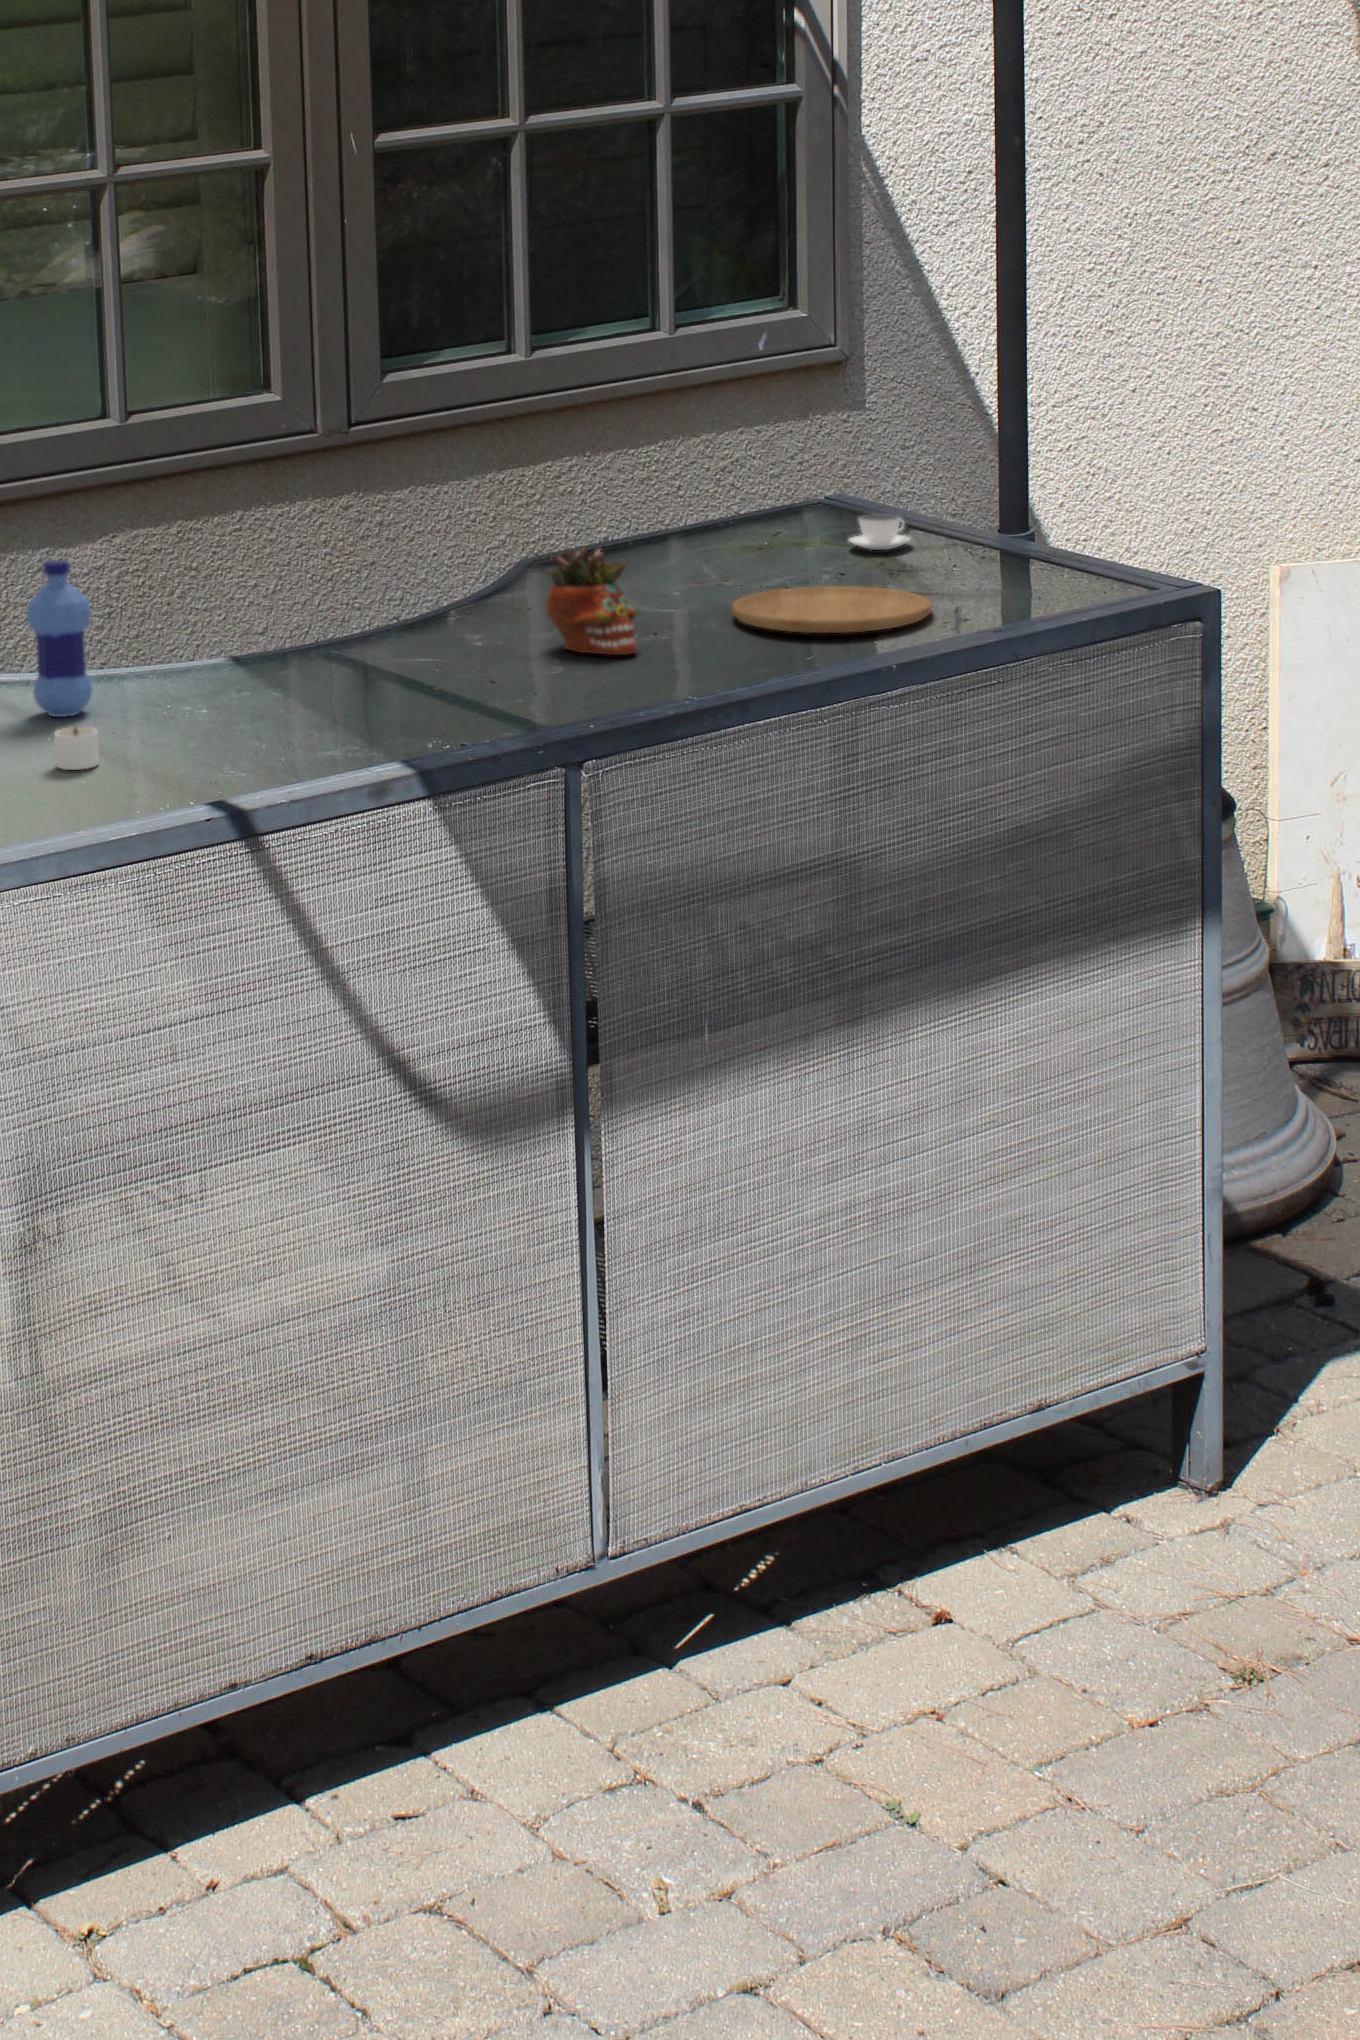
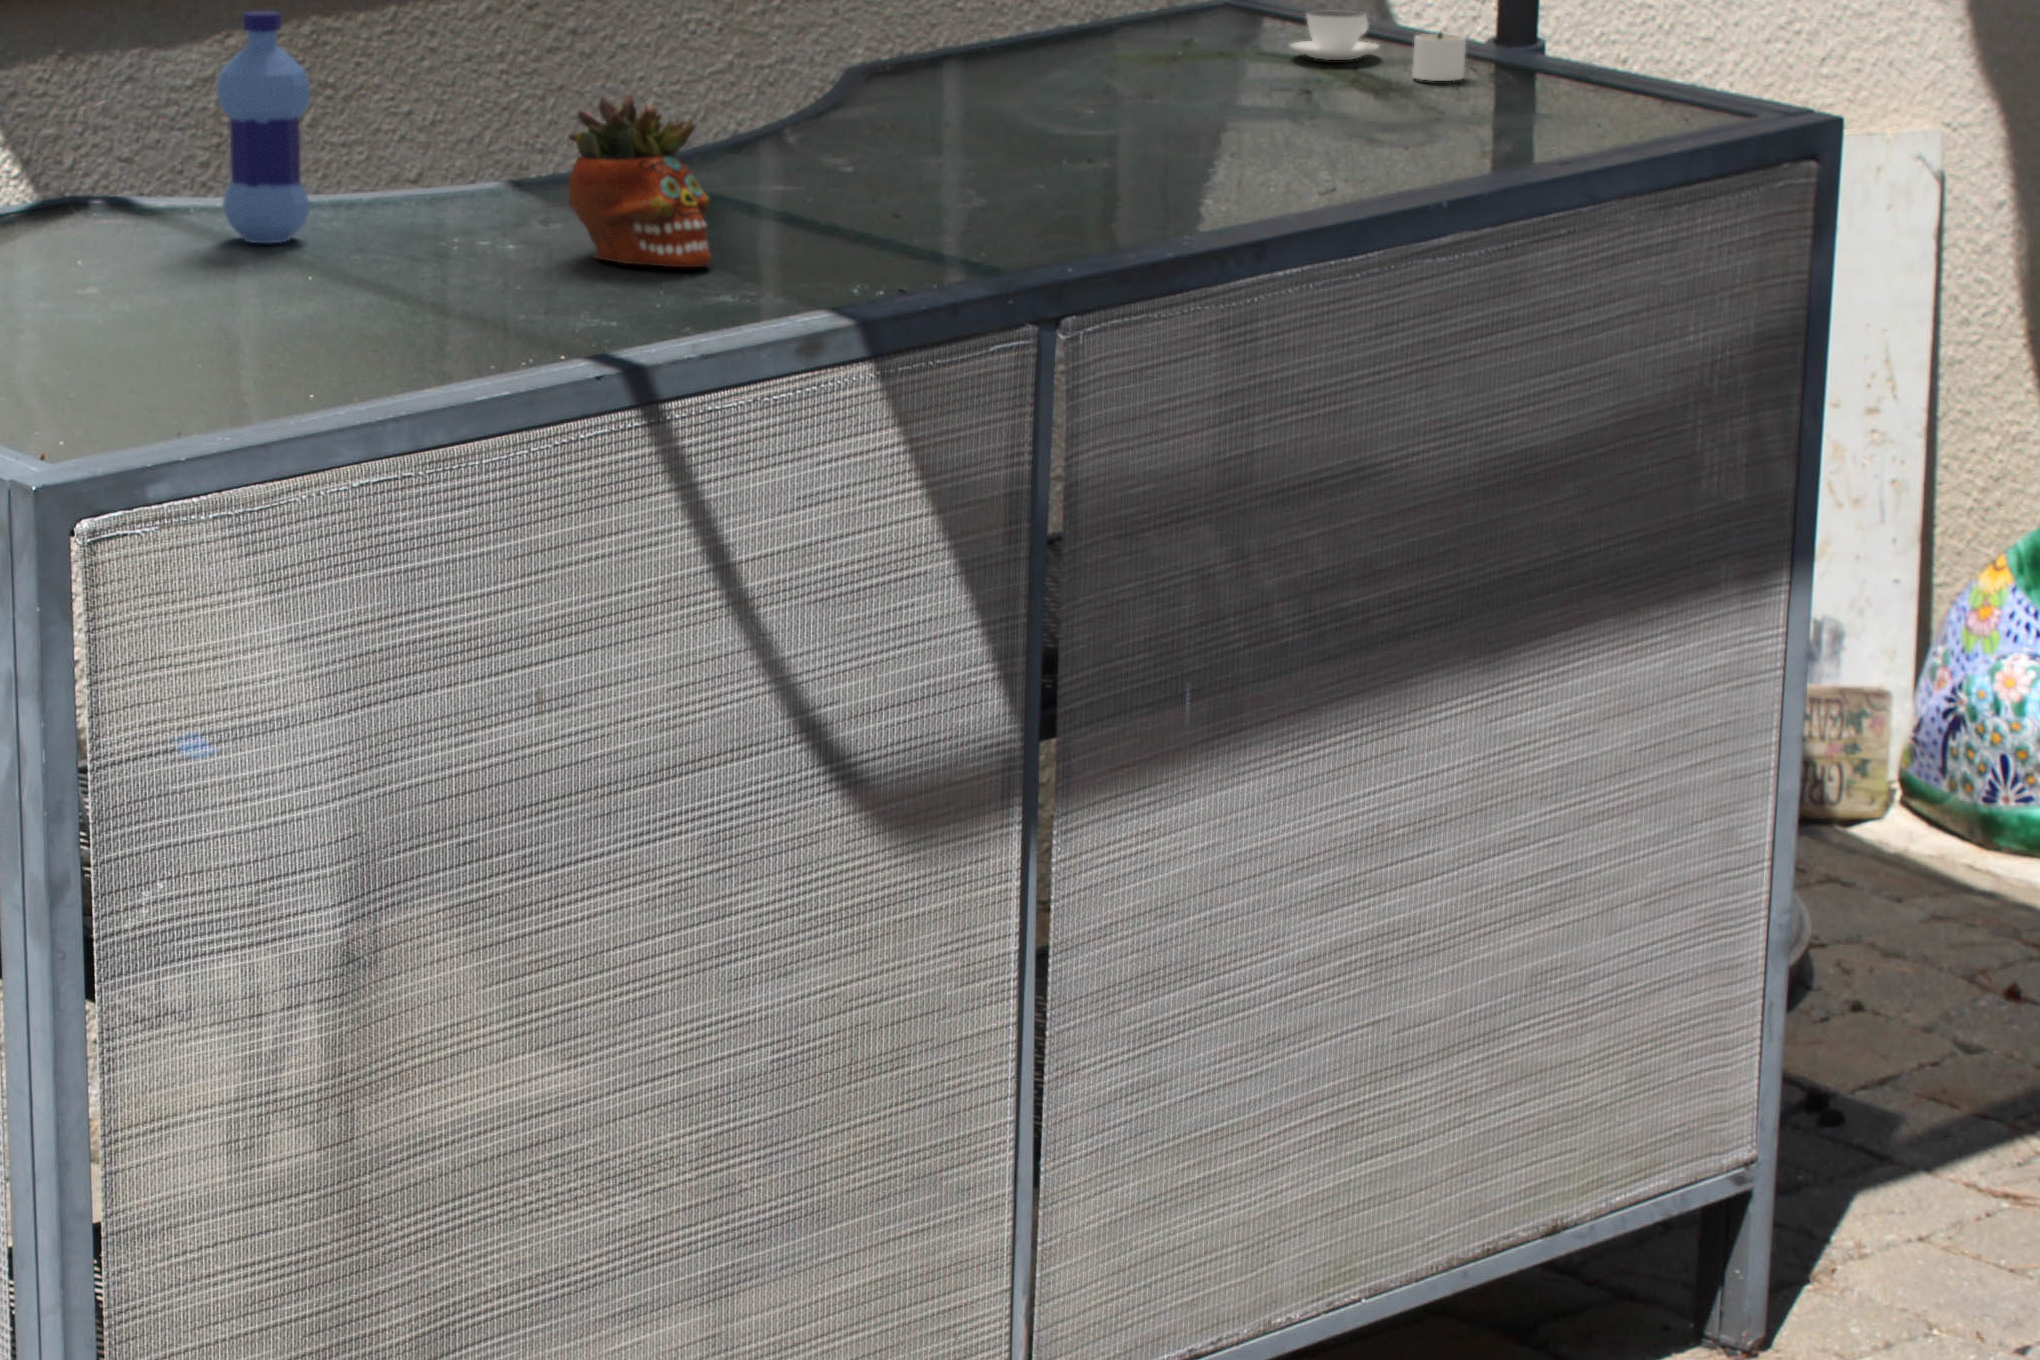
succulent planter: present [547,546,636,655] -> present [568,94,711,267]
cutting board: present [732,586,931,633] -> none [1171,101,1458,154]
candle: present [54,727,99,770] -> present [1412,32,1466,81]

